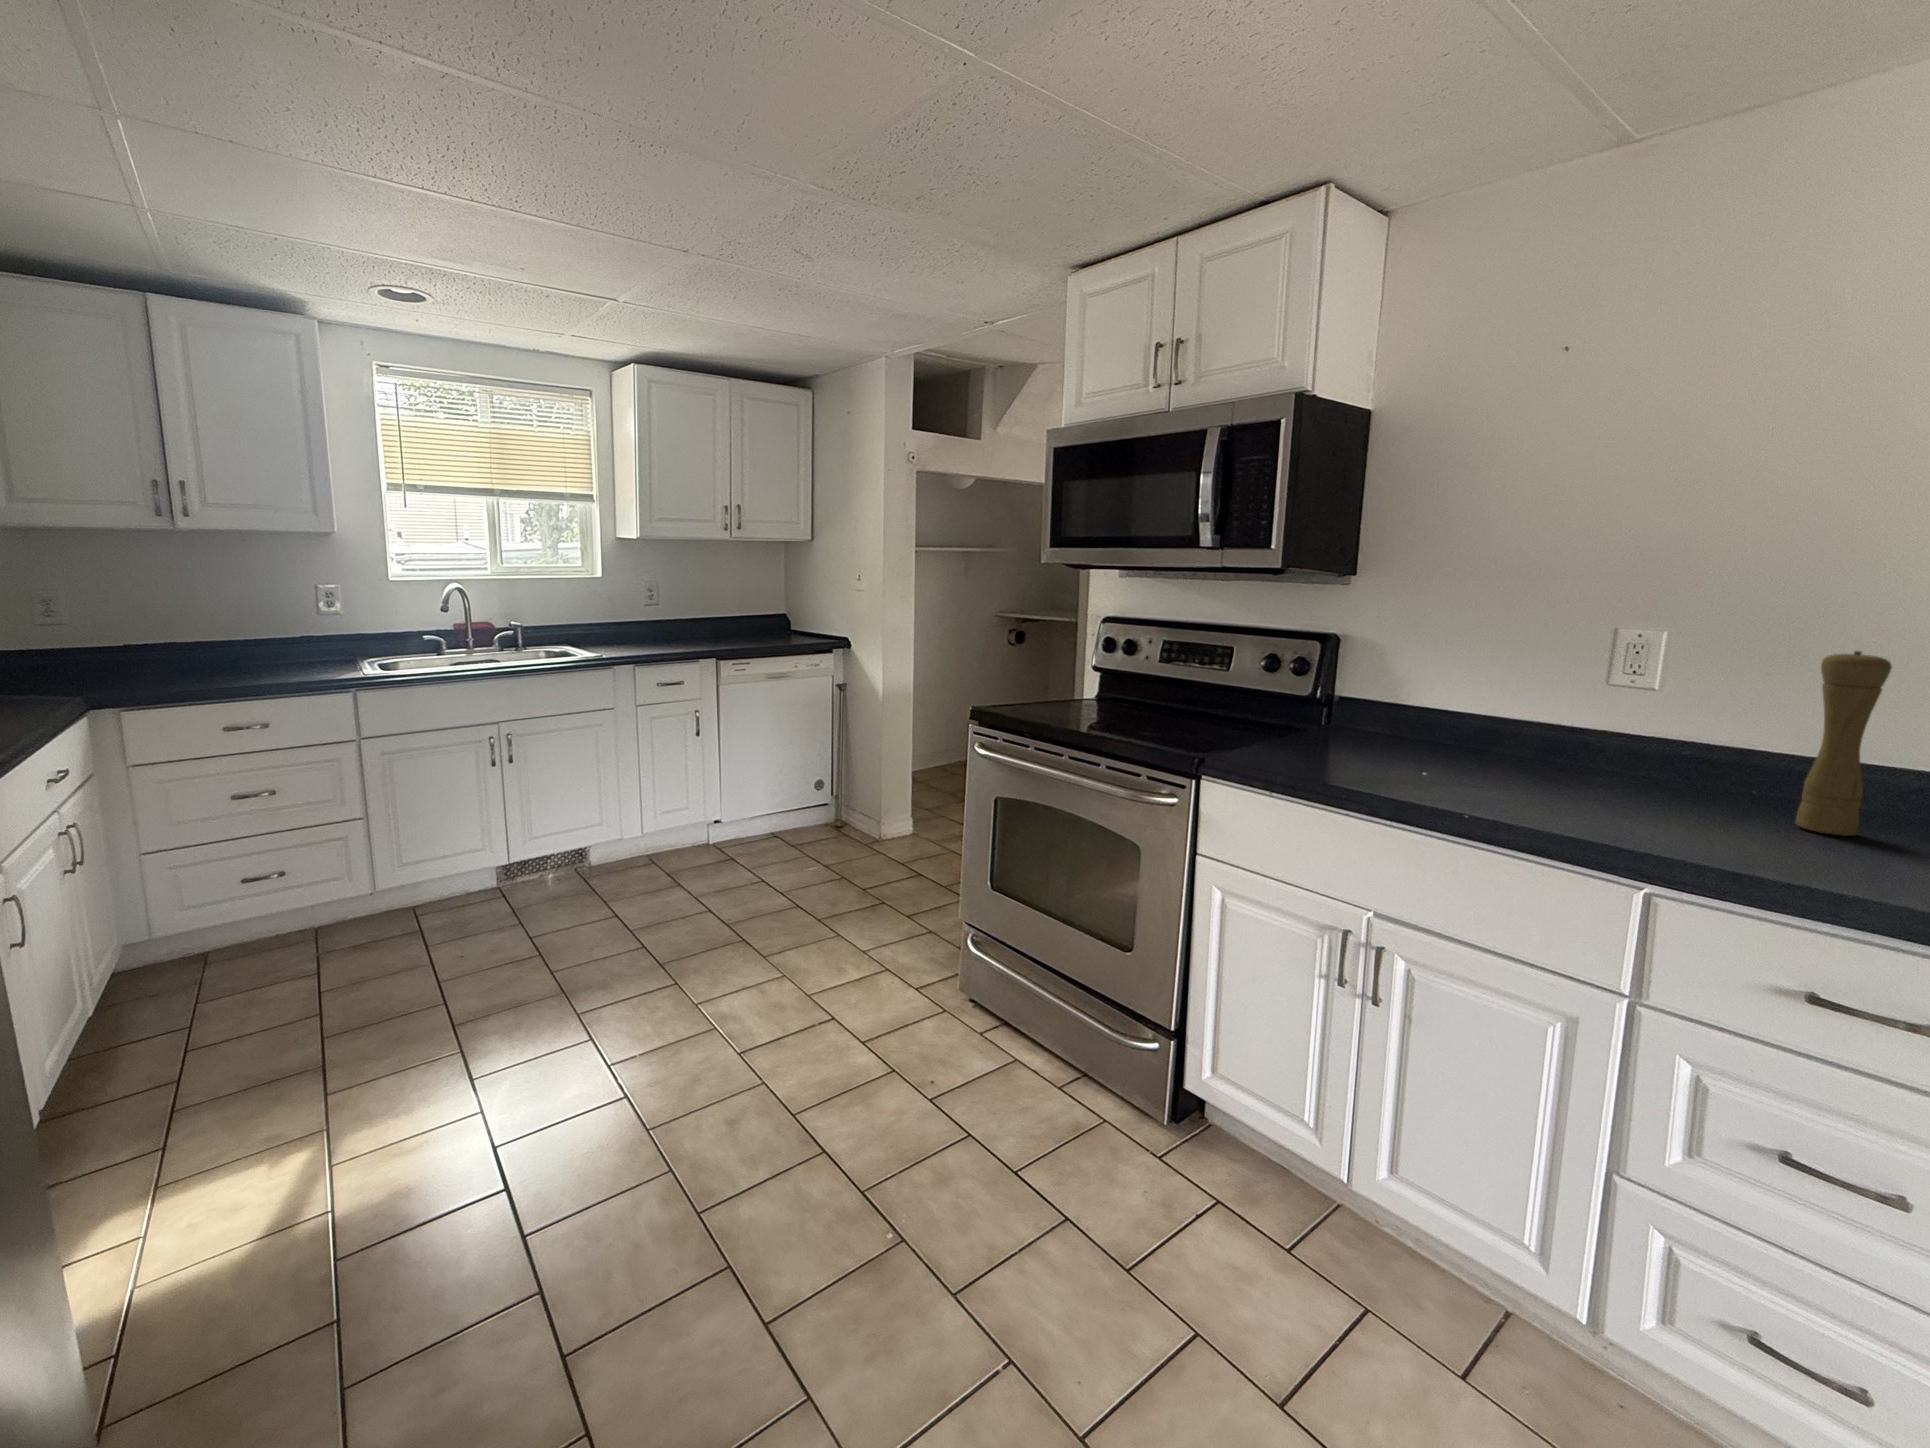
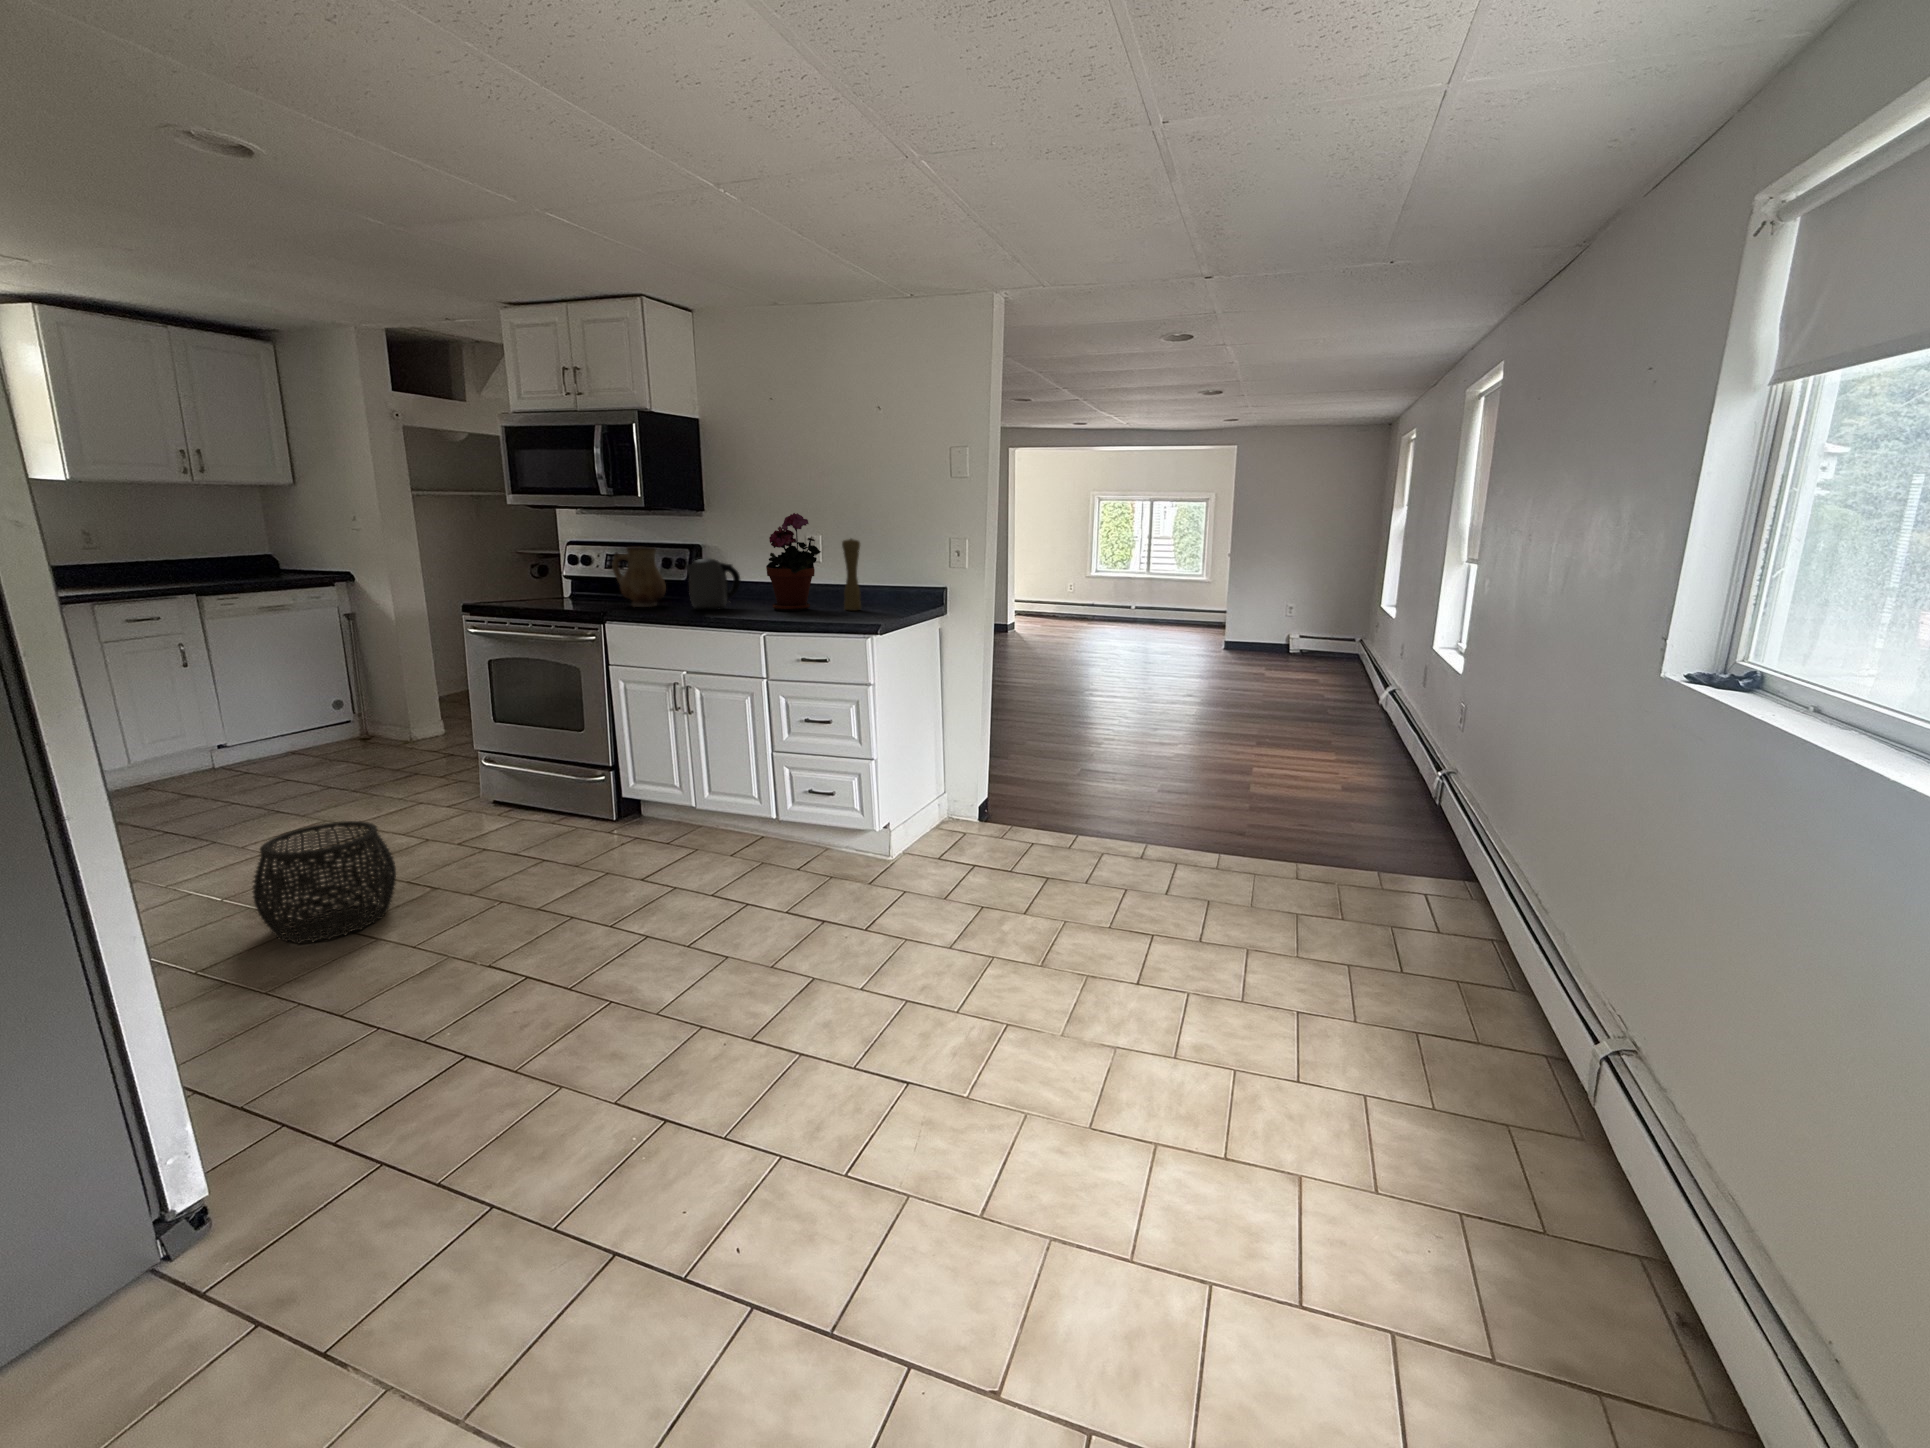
potted plant: none [1562,585,1735,813] -> present [766,513,821,611]
ceramic pitcher: none [1211,639,1303,752] -> present [612,547,666,607]
kettle: none [1371,674,1484,783] -> present [686,558,740,610]
woven basket: none [656,1087,848,1342] -> present [253,821,396,943]

